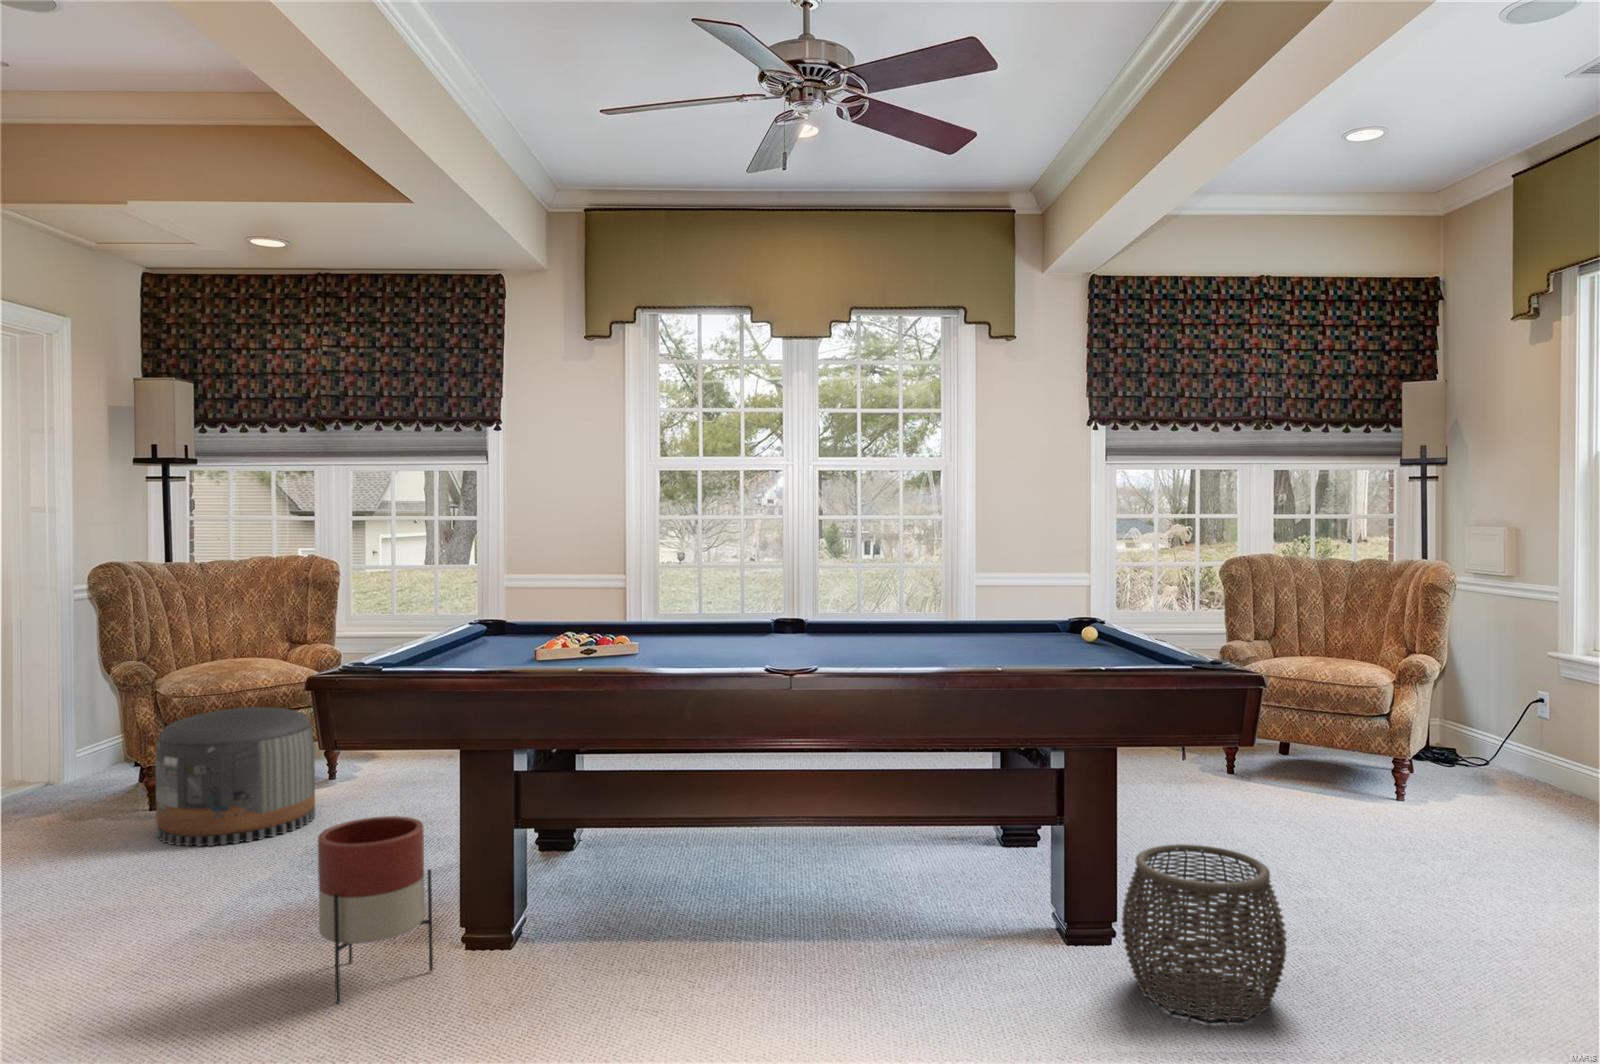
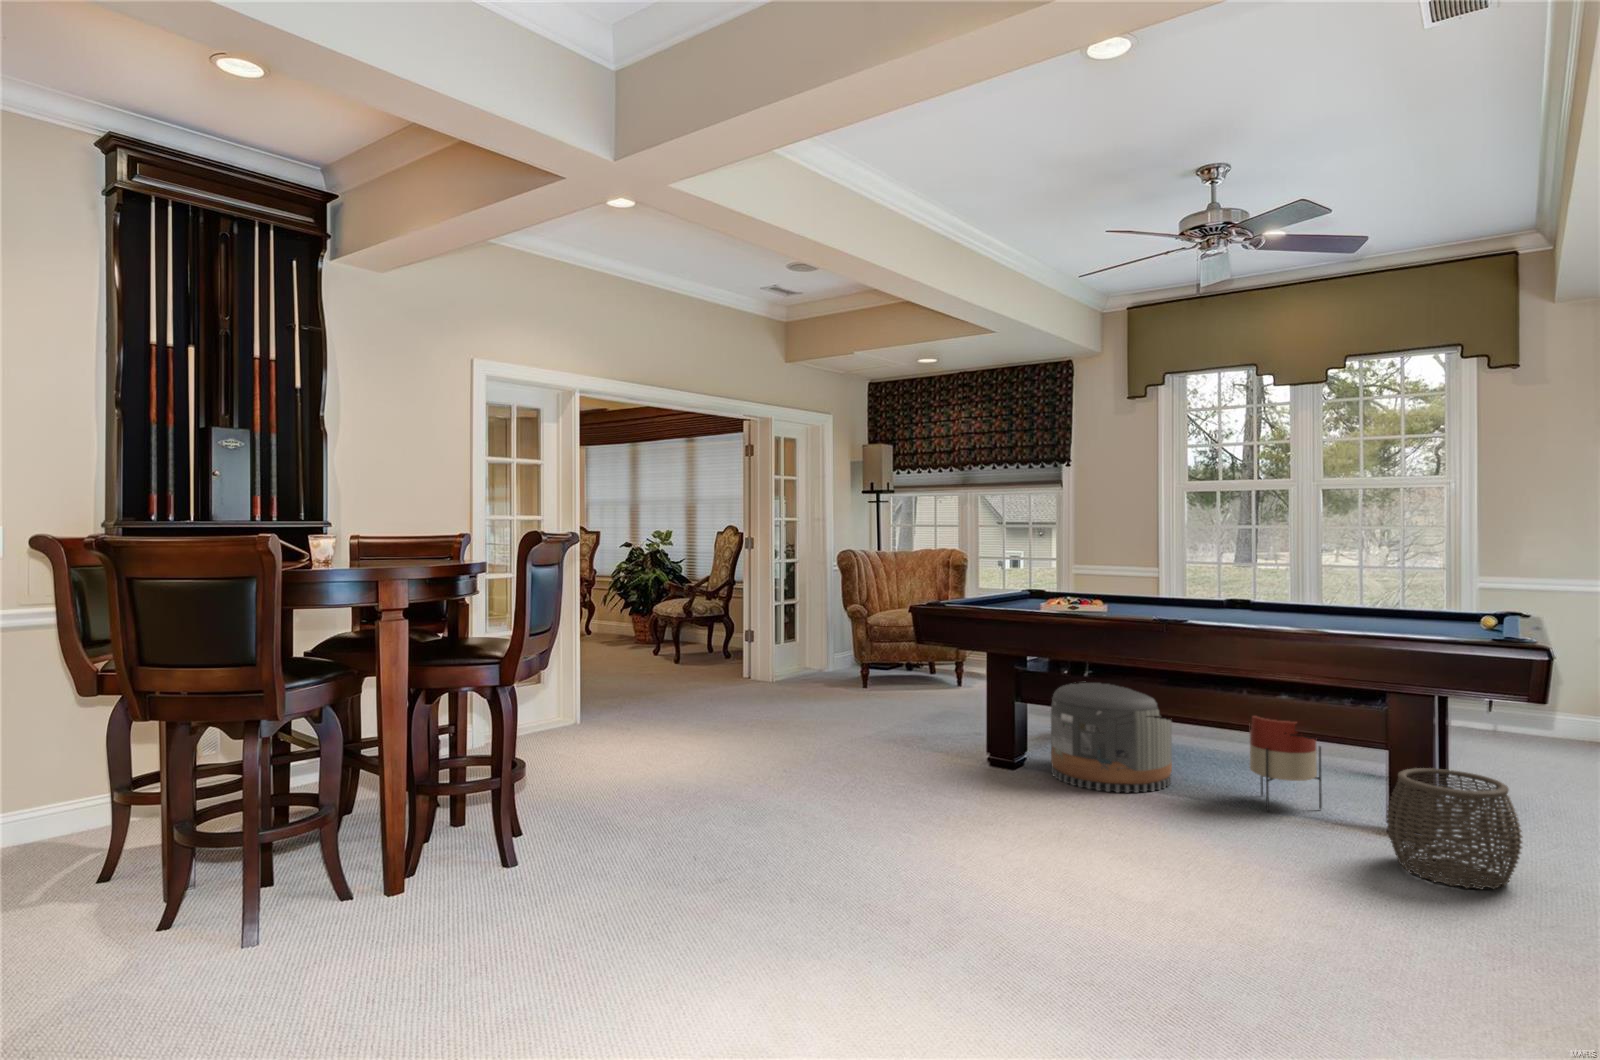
pouf: present [155,707,315,847] -> present [1051,683,1172,793]
planter: present [318,816,433,1003] -> present [1250,716,1322,812]

